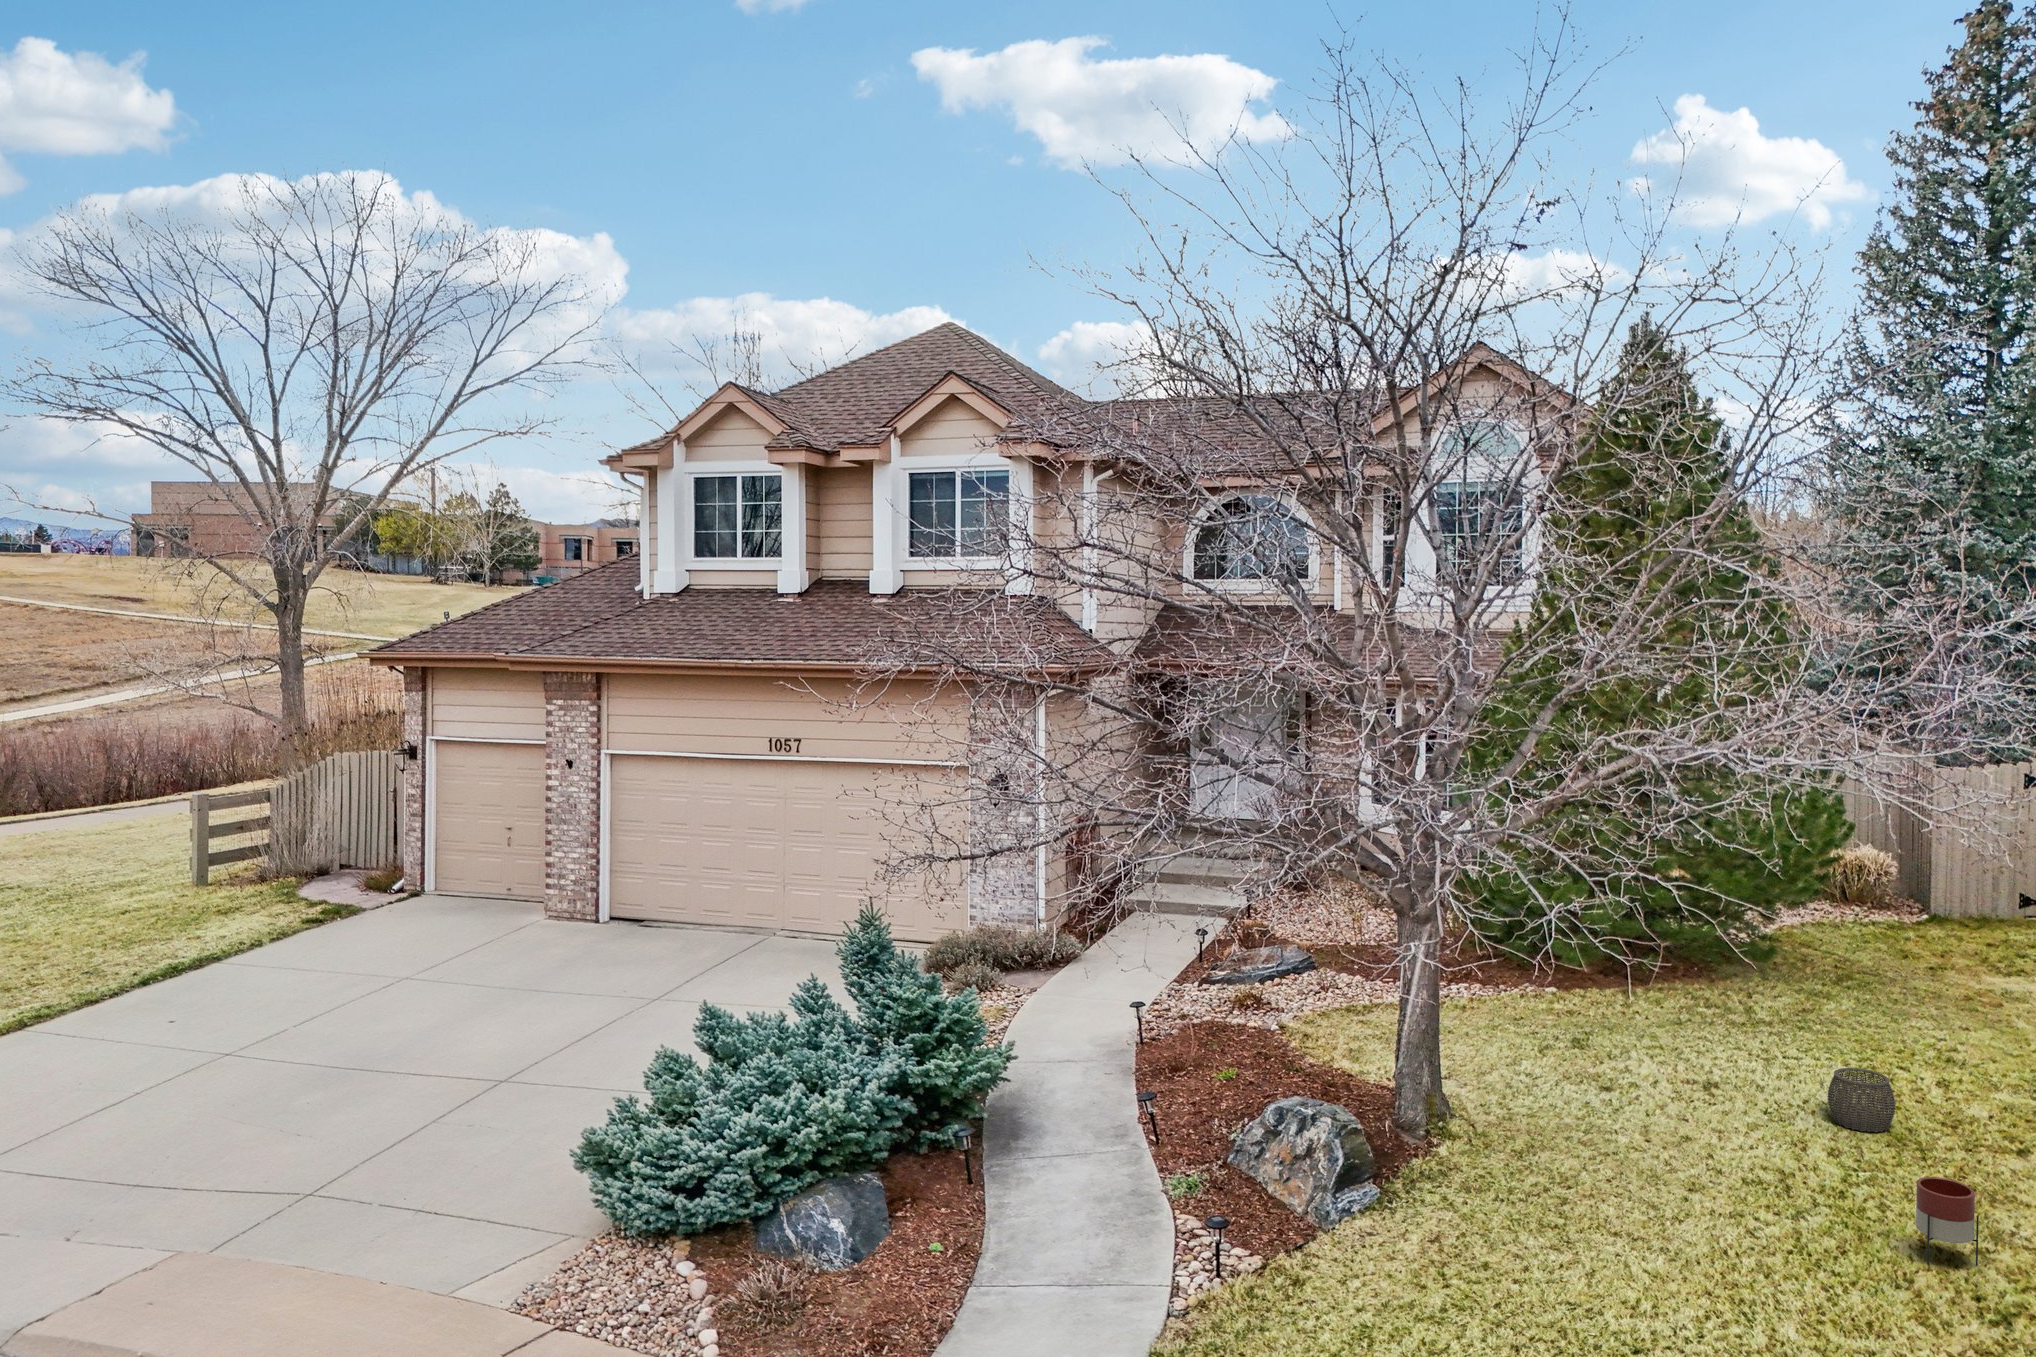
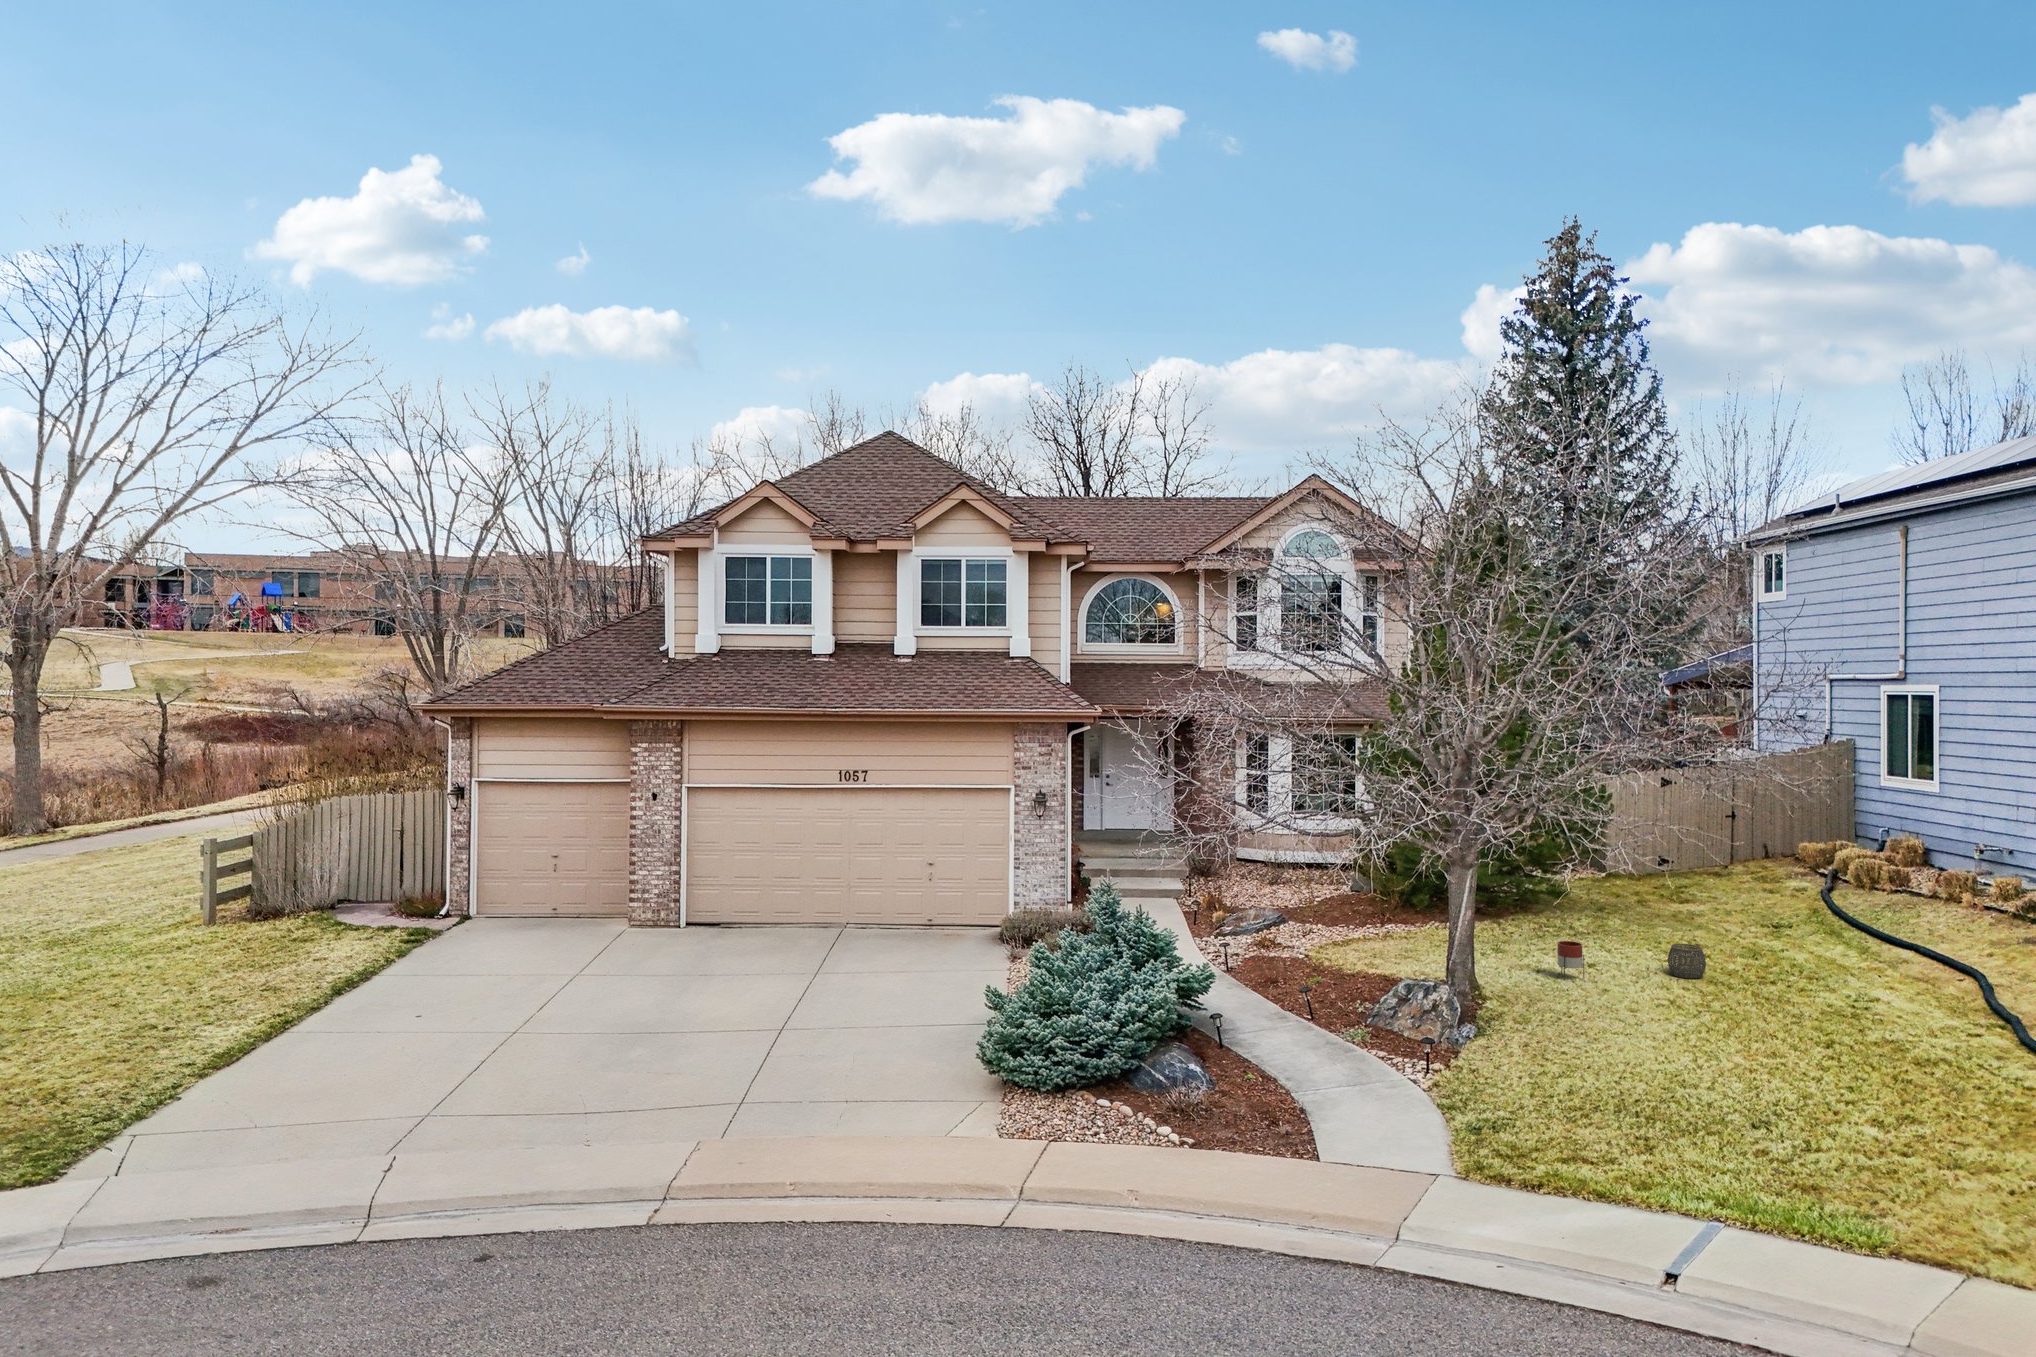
planter: present [1916,1177,1979,1265] -> present [1557,941,1584,980]

